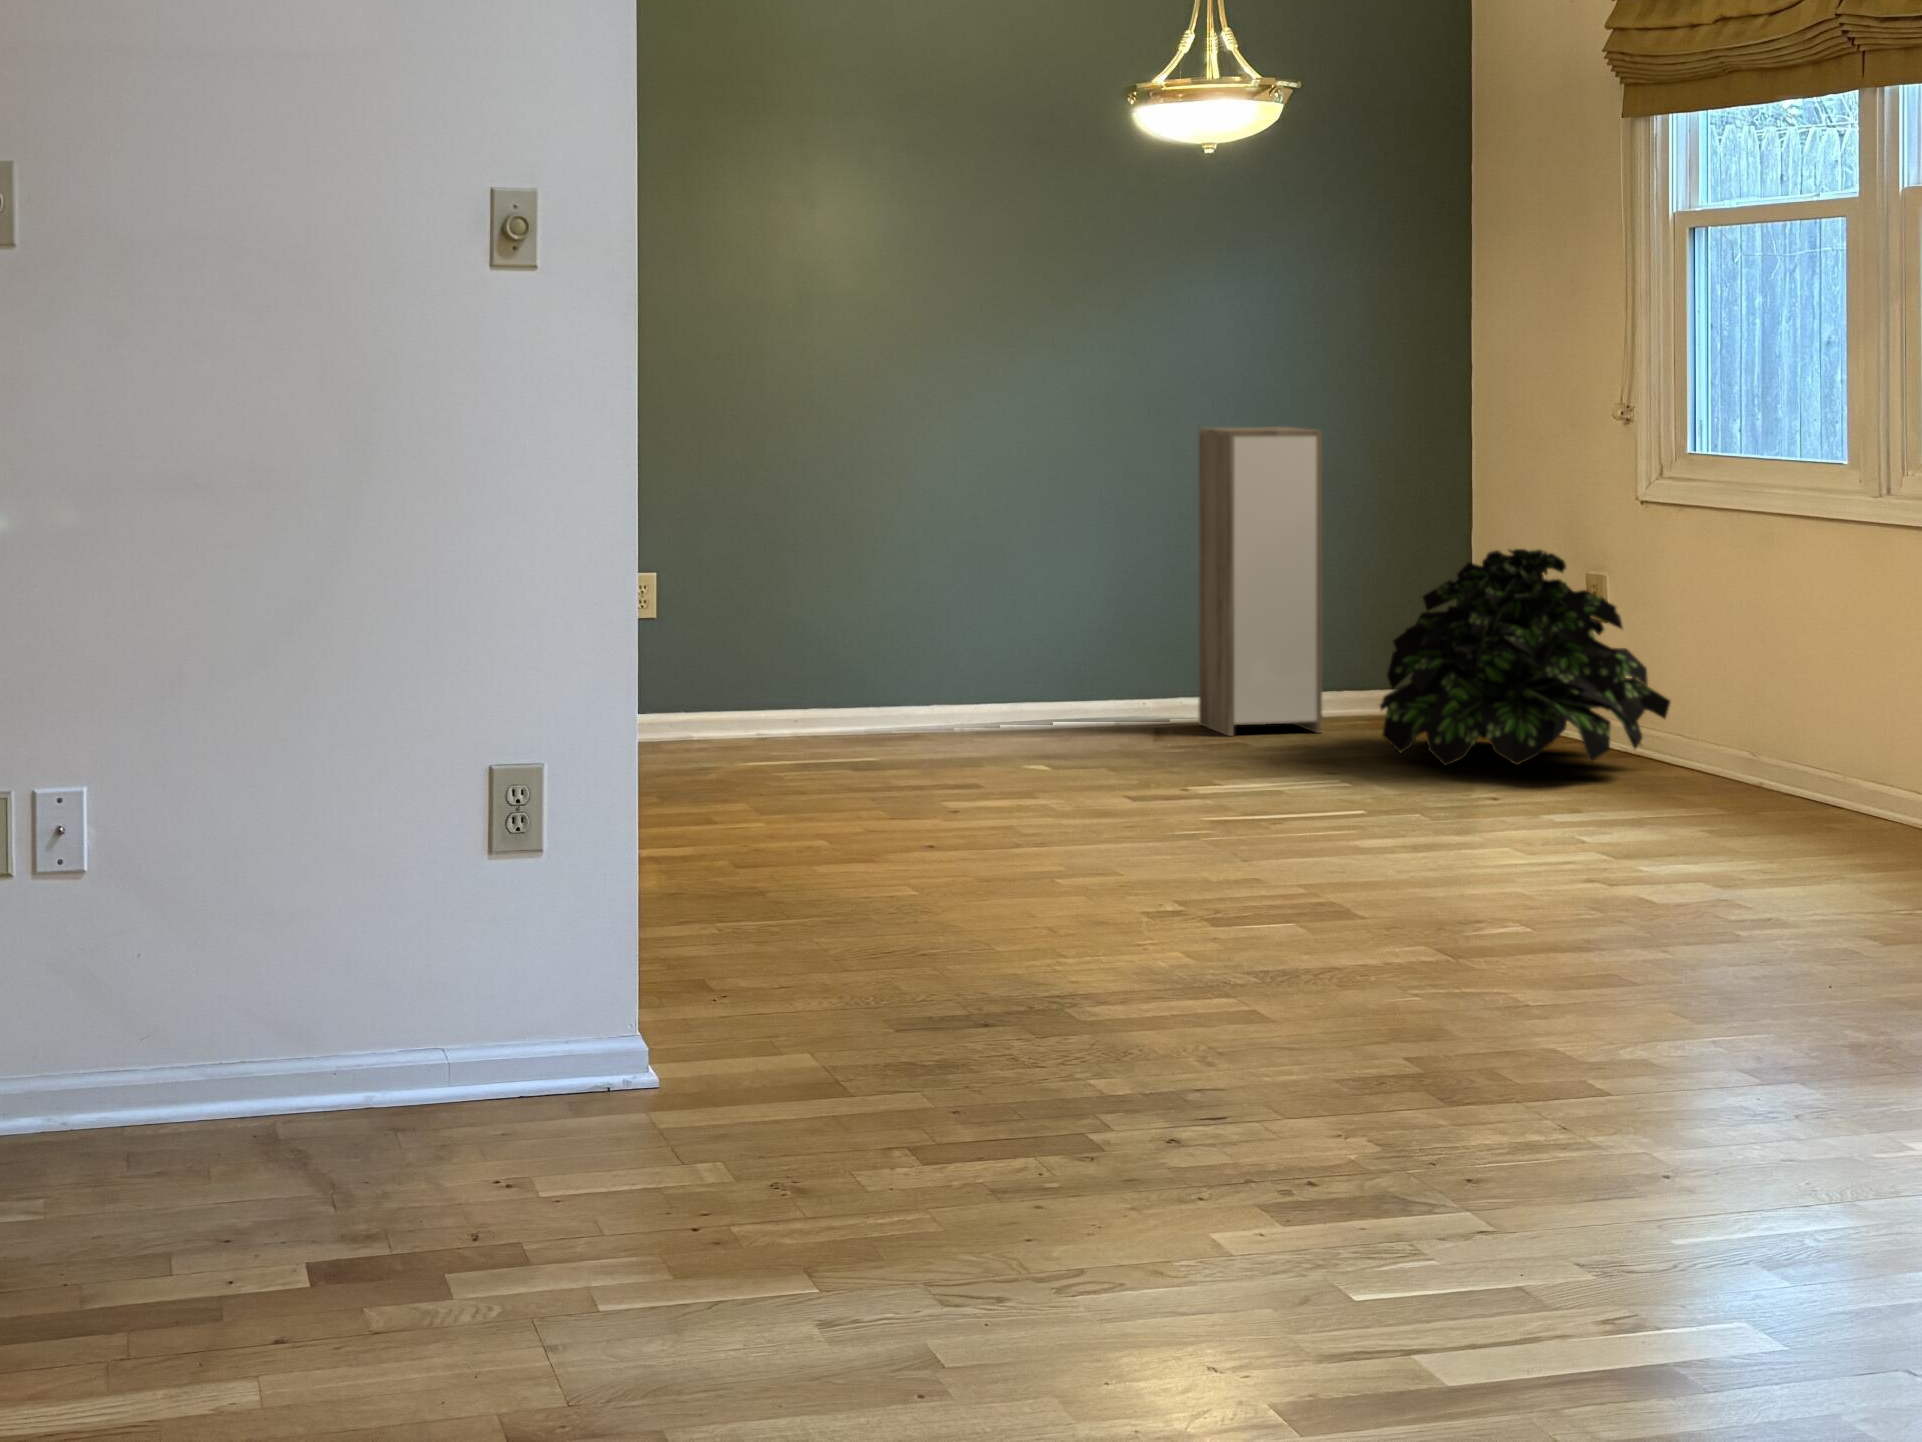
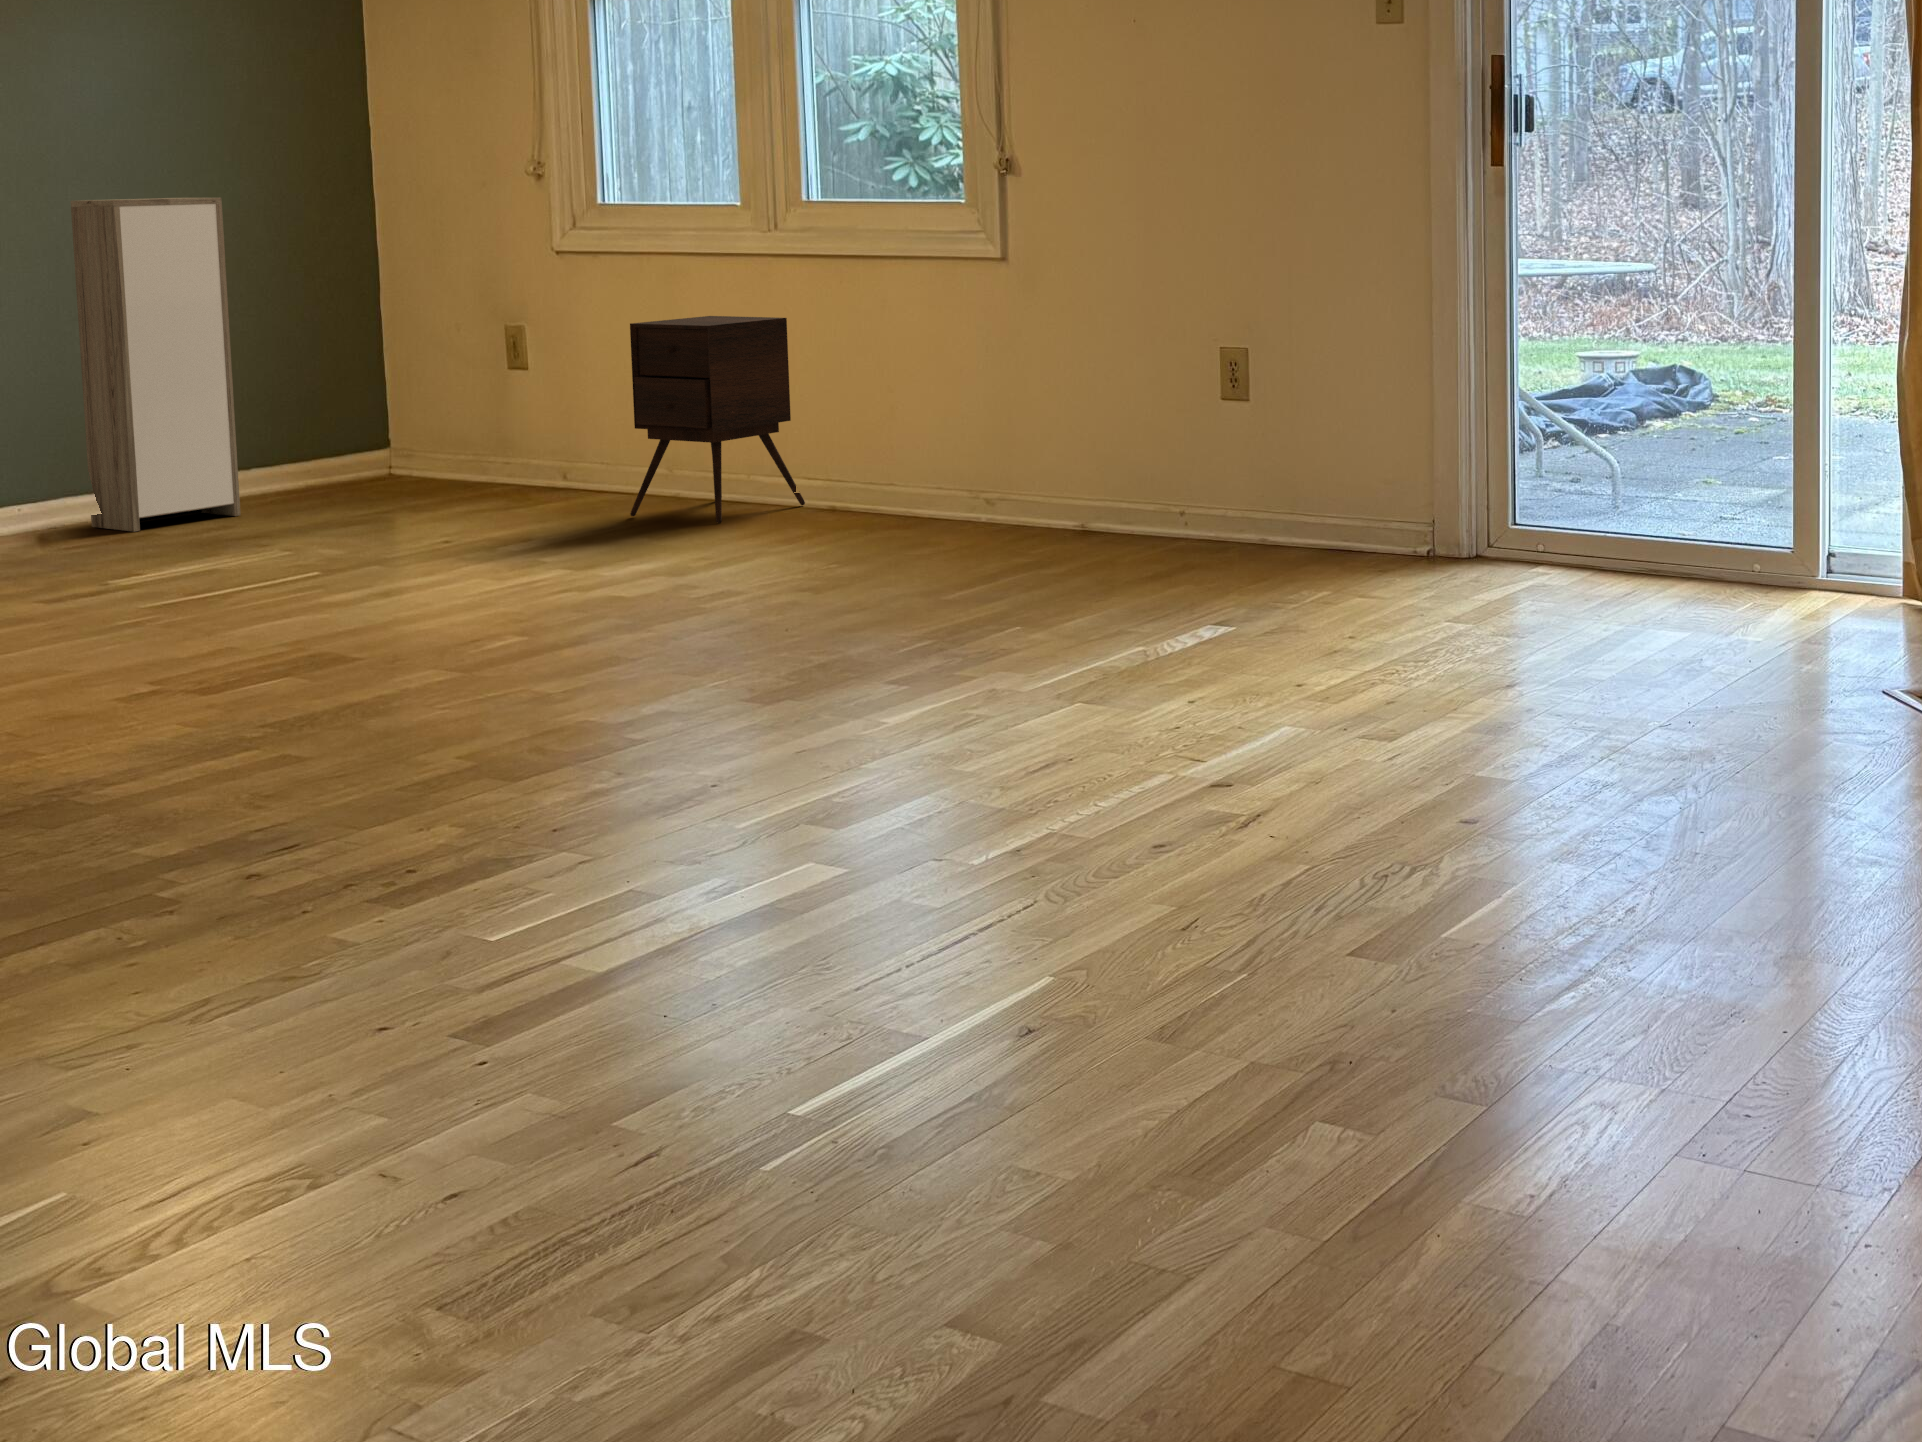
potted plant: present [1380,549,1670,766] -> none [308,302,595,520]
side table: none [1697,591,1912,836] -> present [630,316,805,523]

